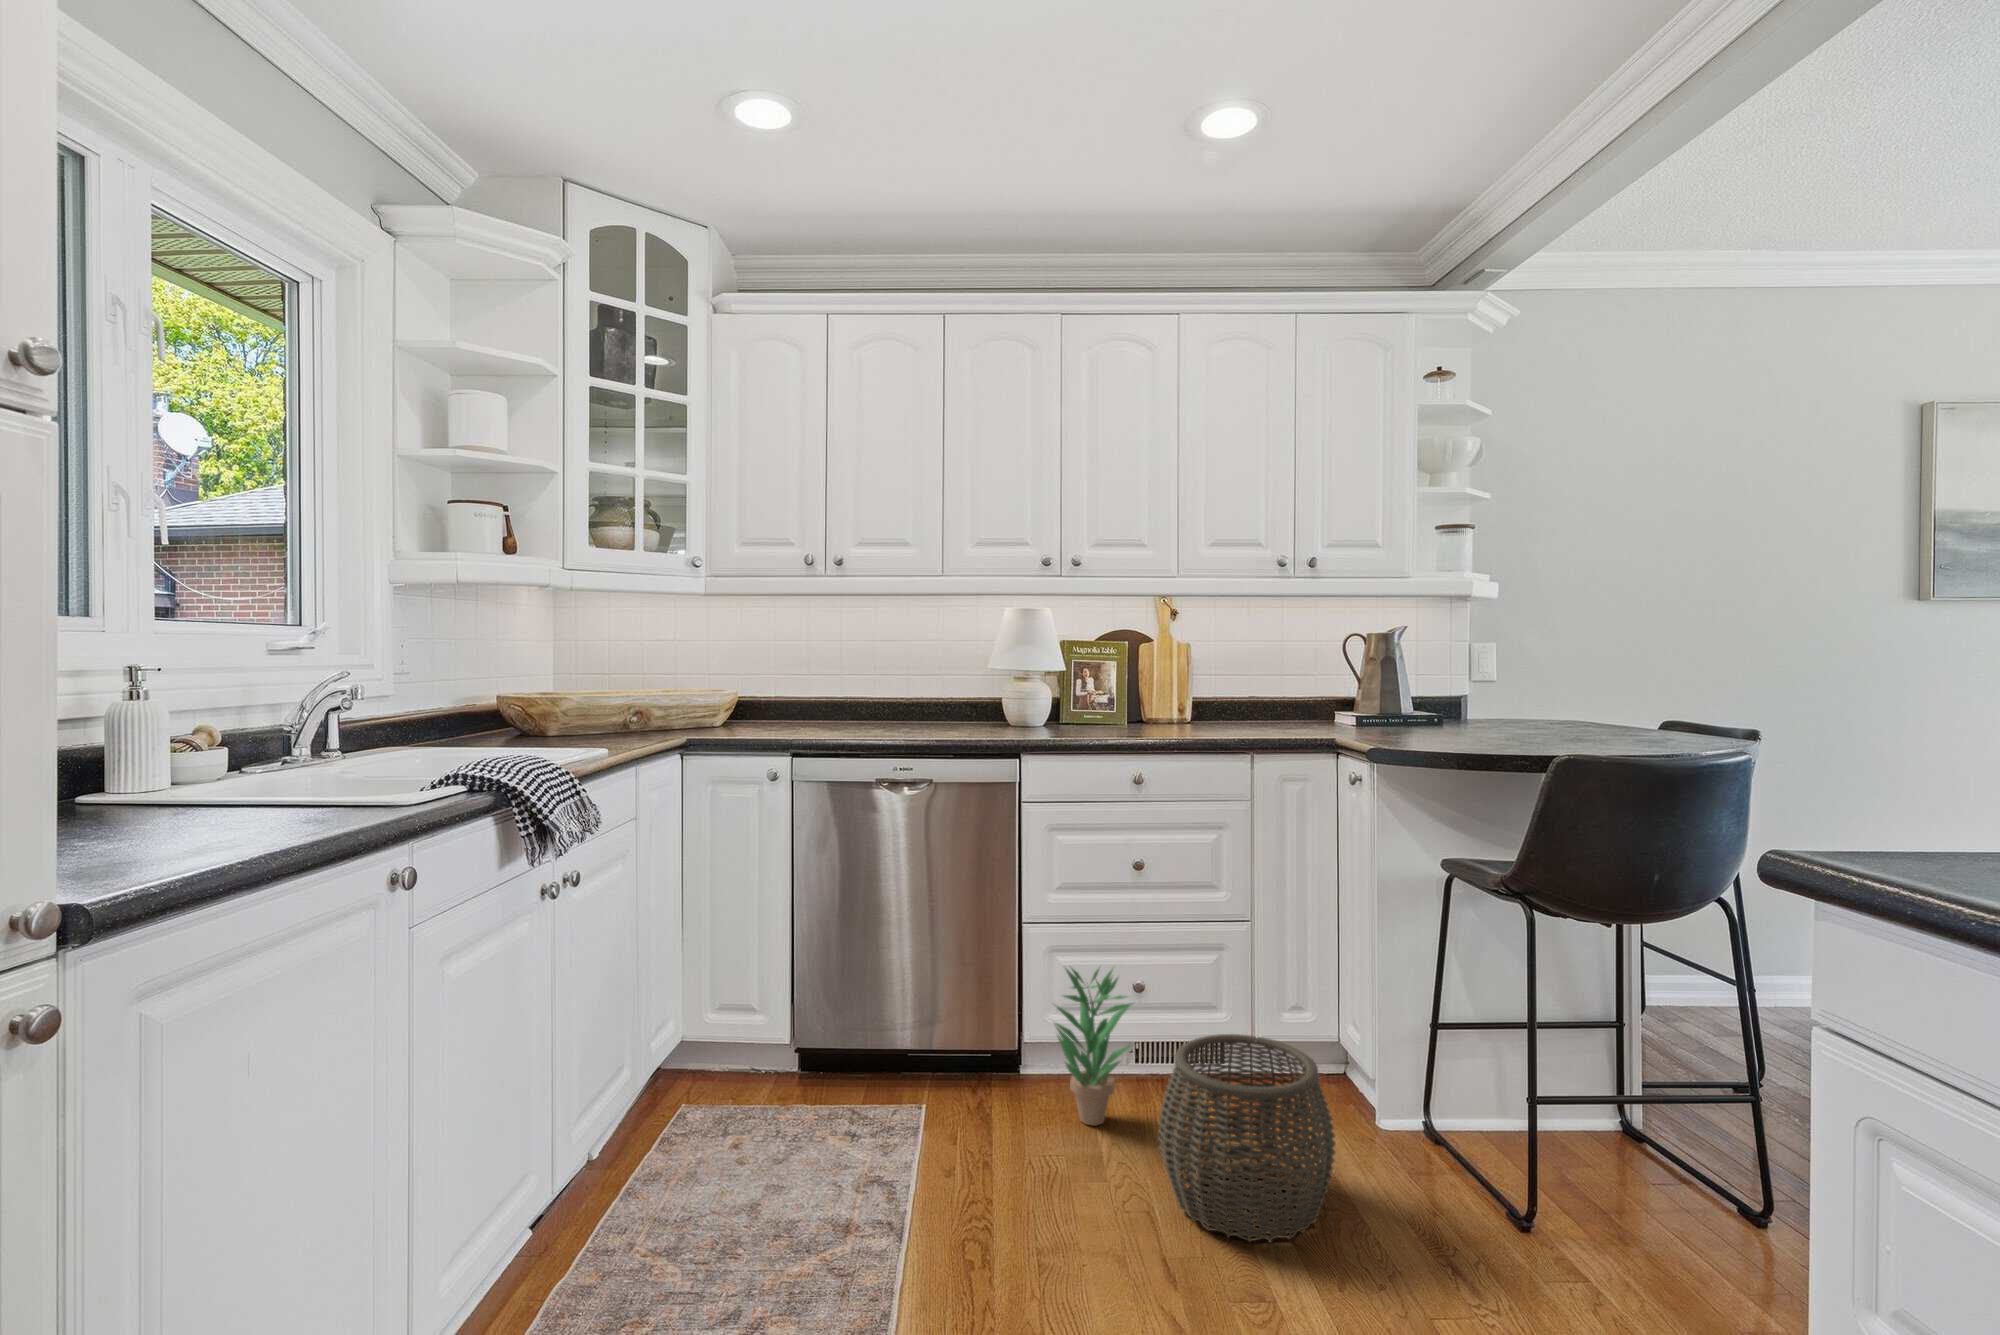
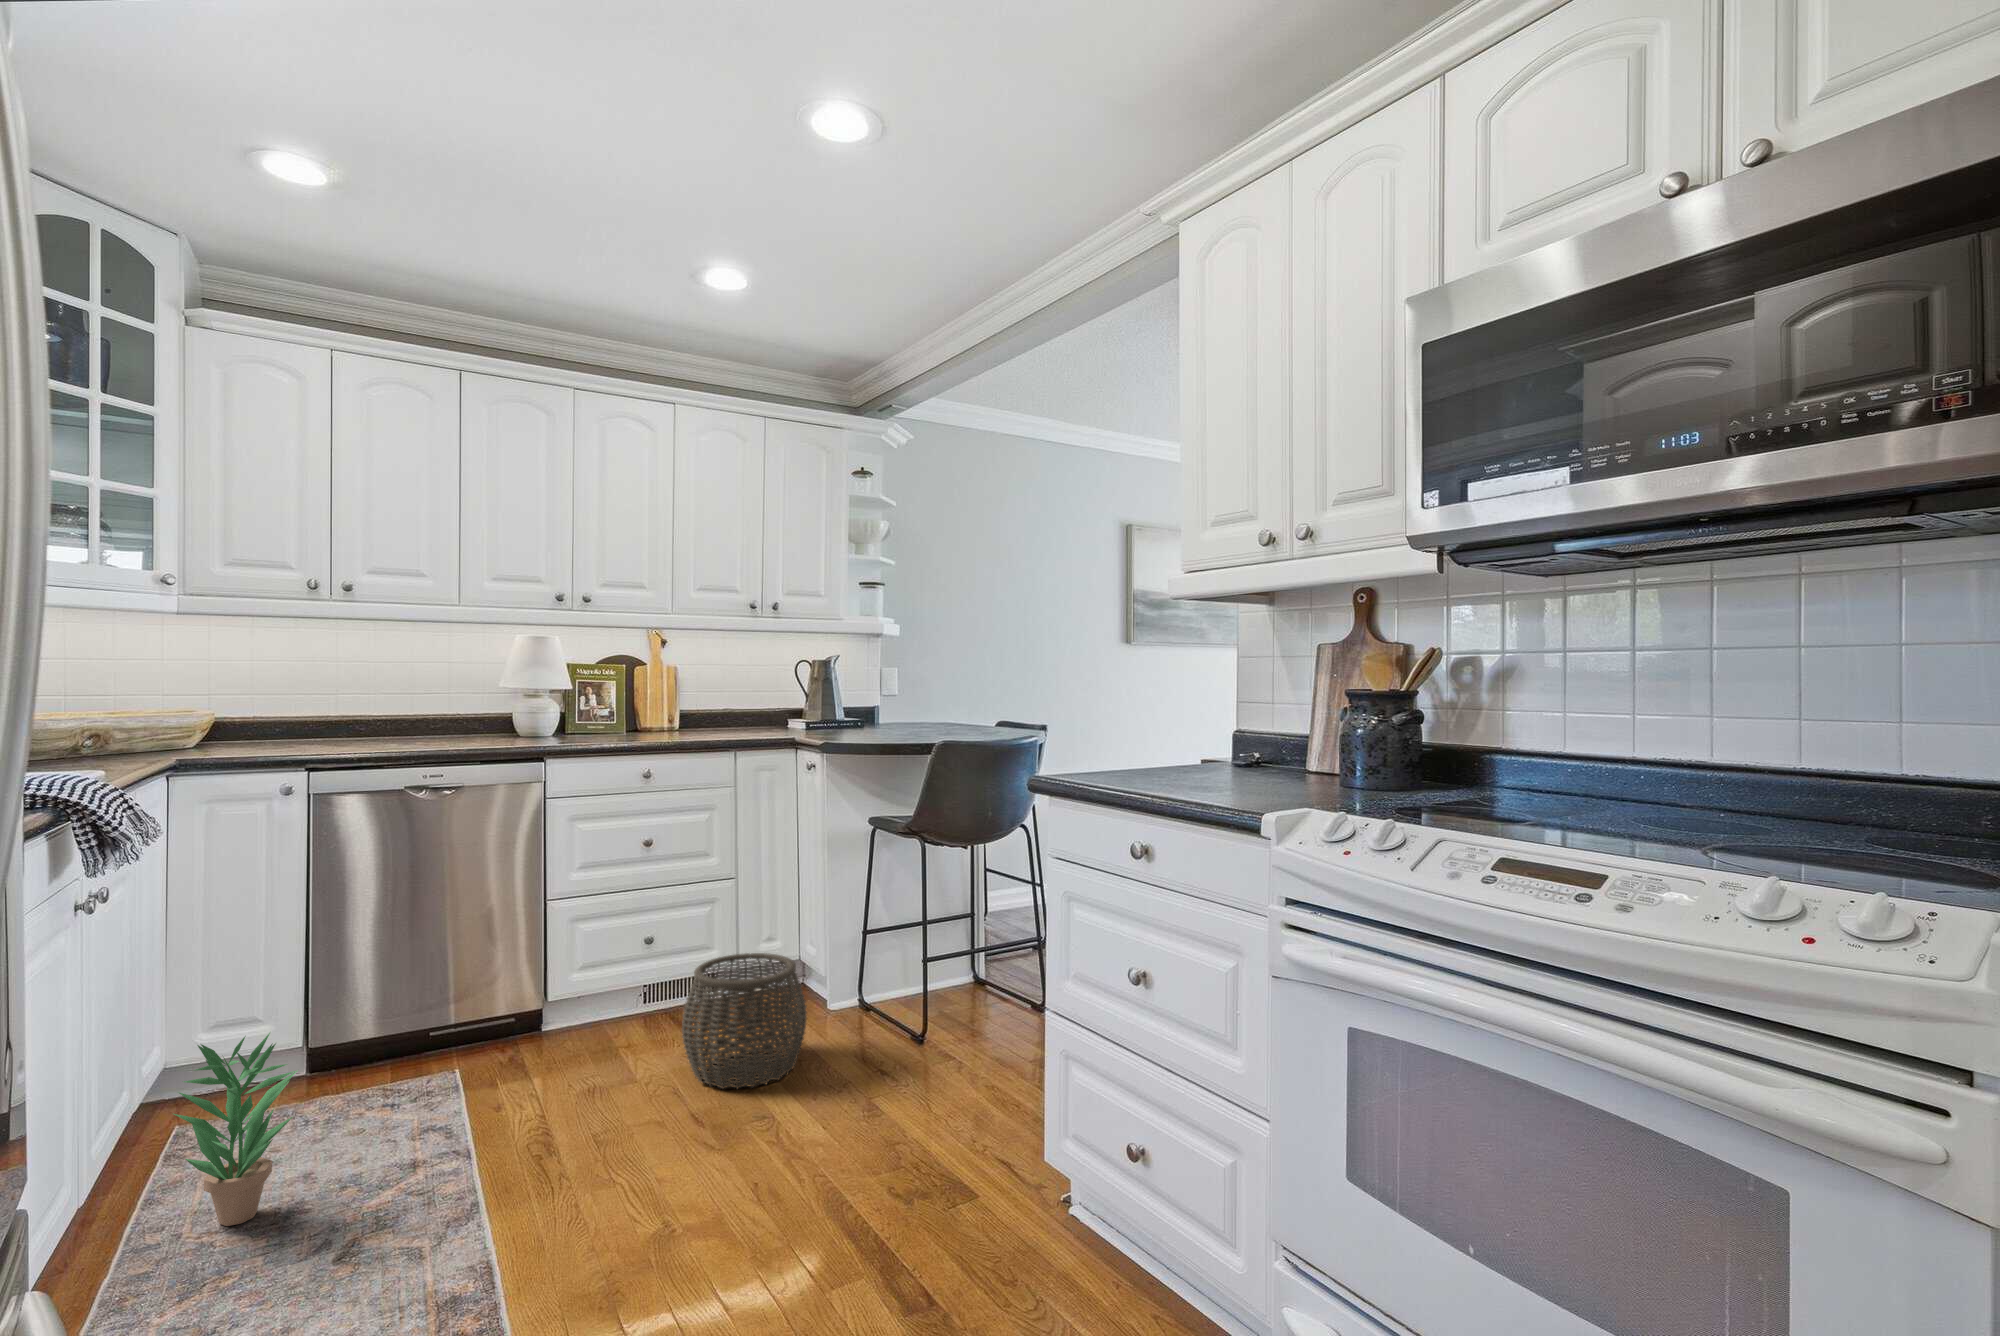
potted plant: present [1054,969,1131,1126] -> present [174,1033,297,1226]

